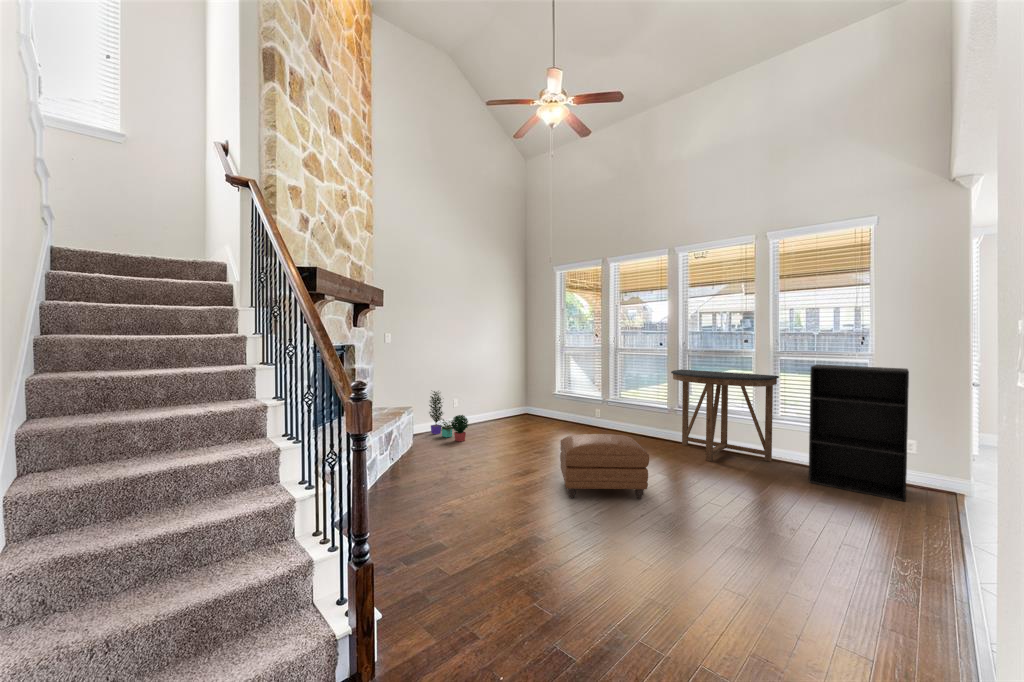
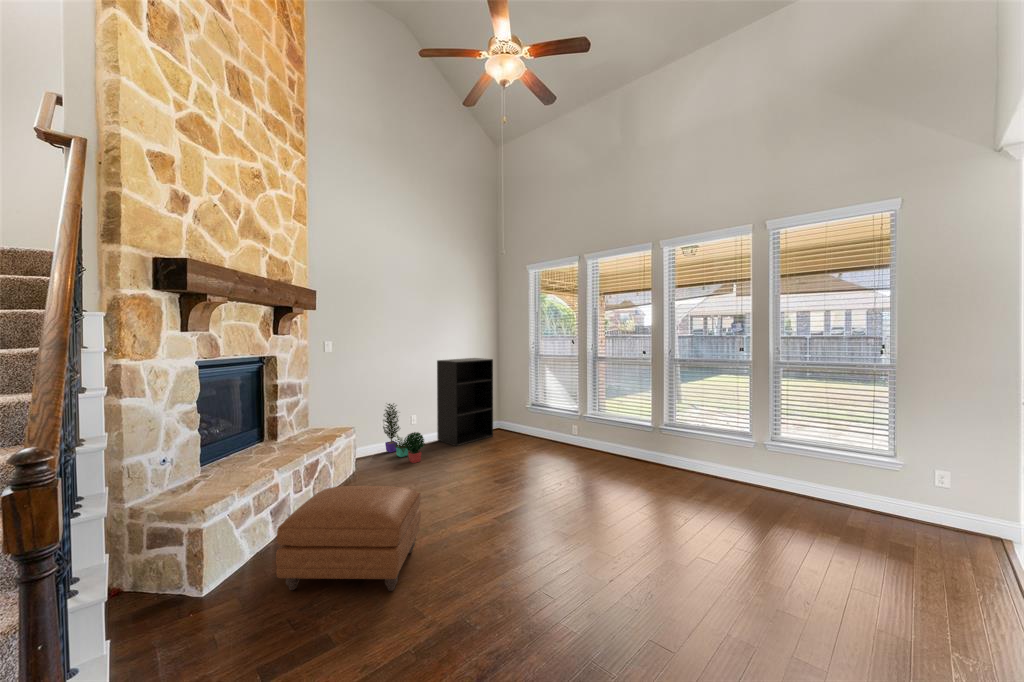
bookshelf: present [809,365,909,501] -> present [437,358,493,446]
console table: present [671,369,779,461] -> none [654,380,780,491]
ottoman: present [560,434,649,499] -> present [276,486,421,591]

